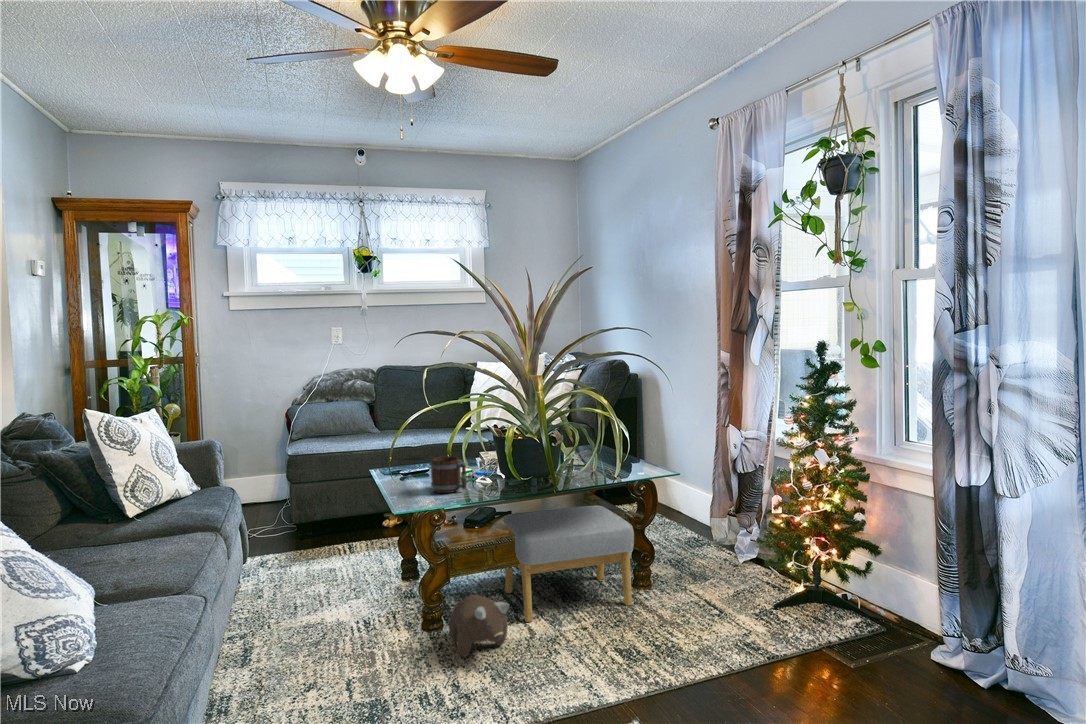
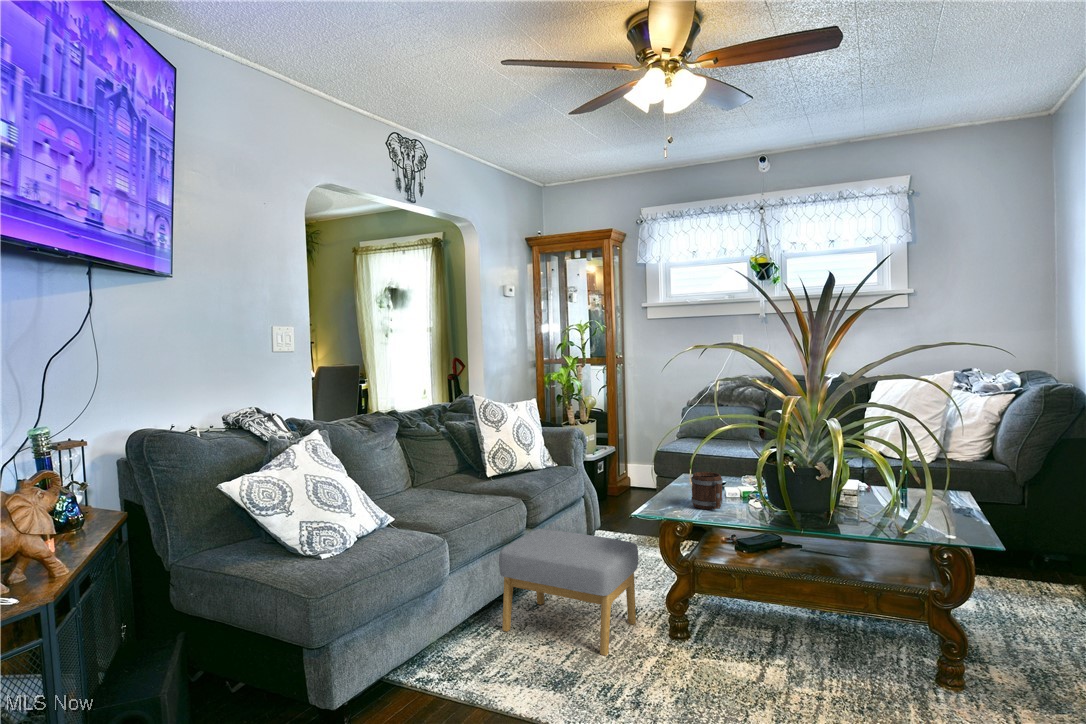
footstool: present [503,506,634,622] -> present [499,529,638,655]
plush toy: present [449,595,509,657] -> none [666,615,725,676]

